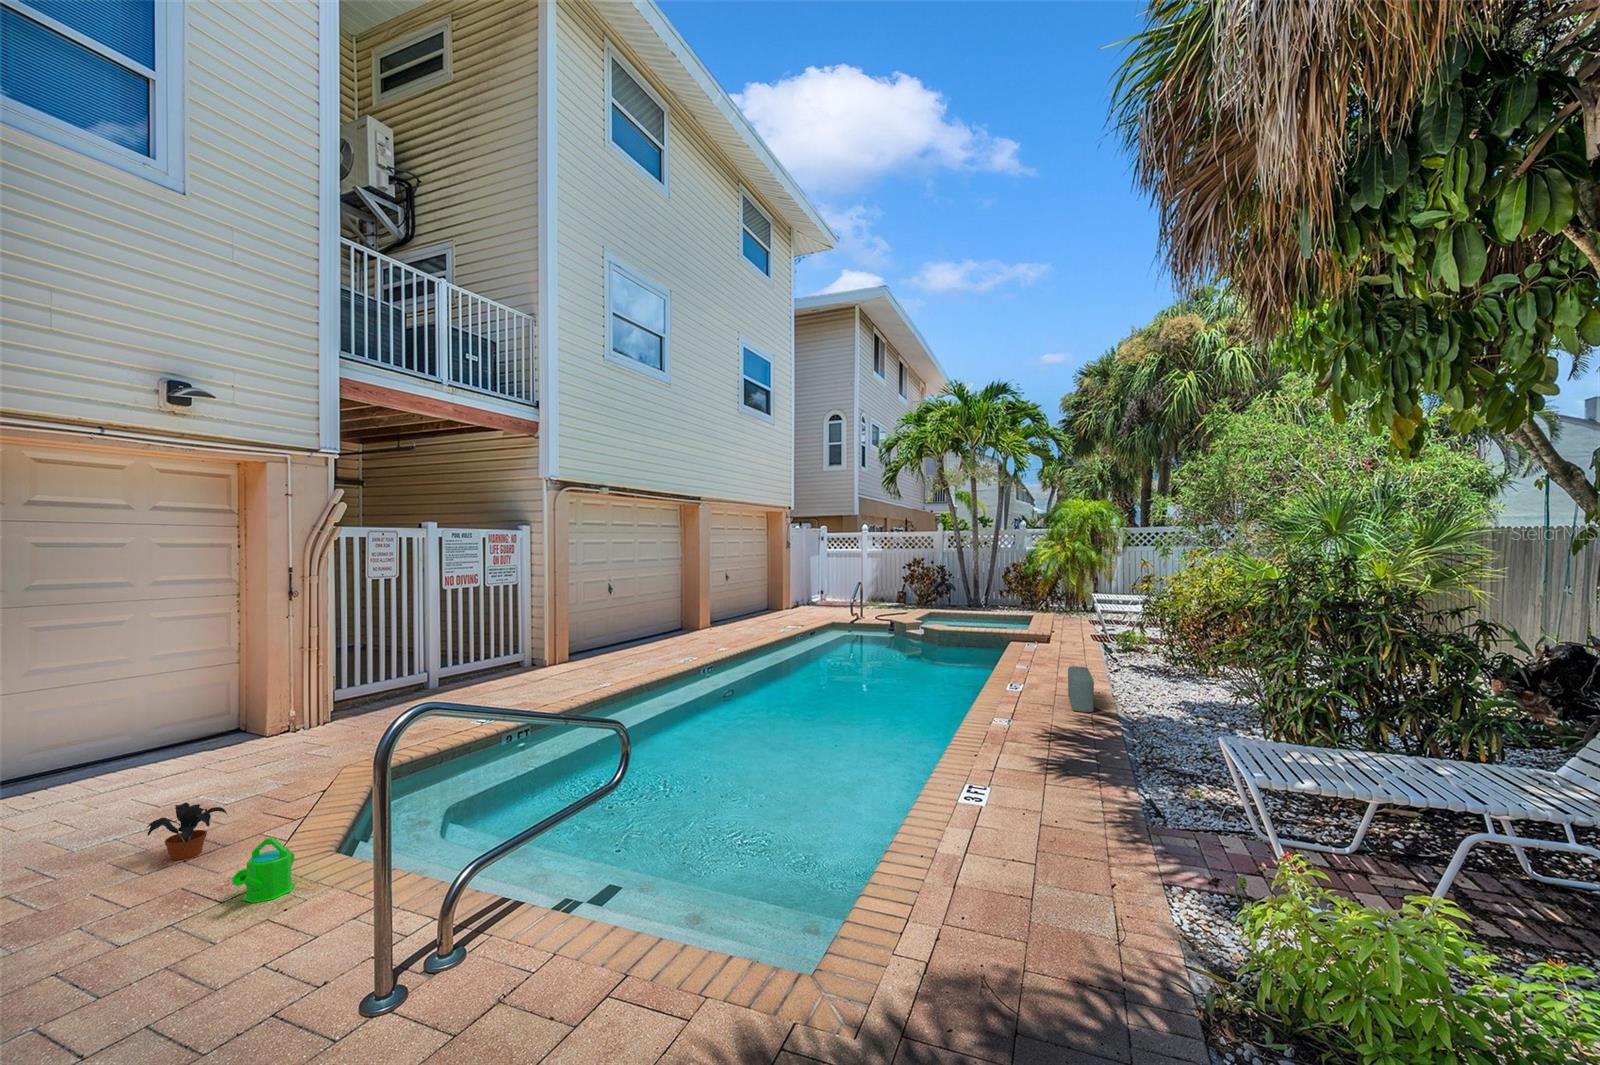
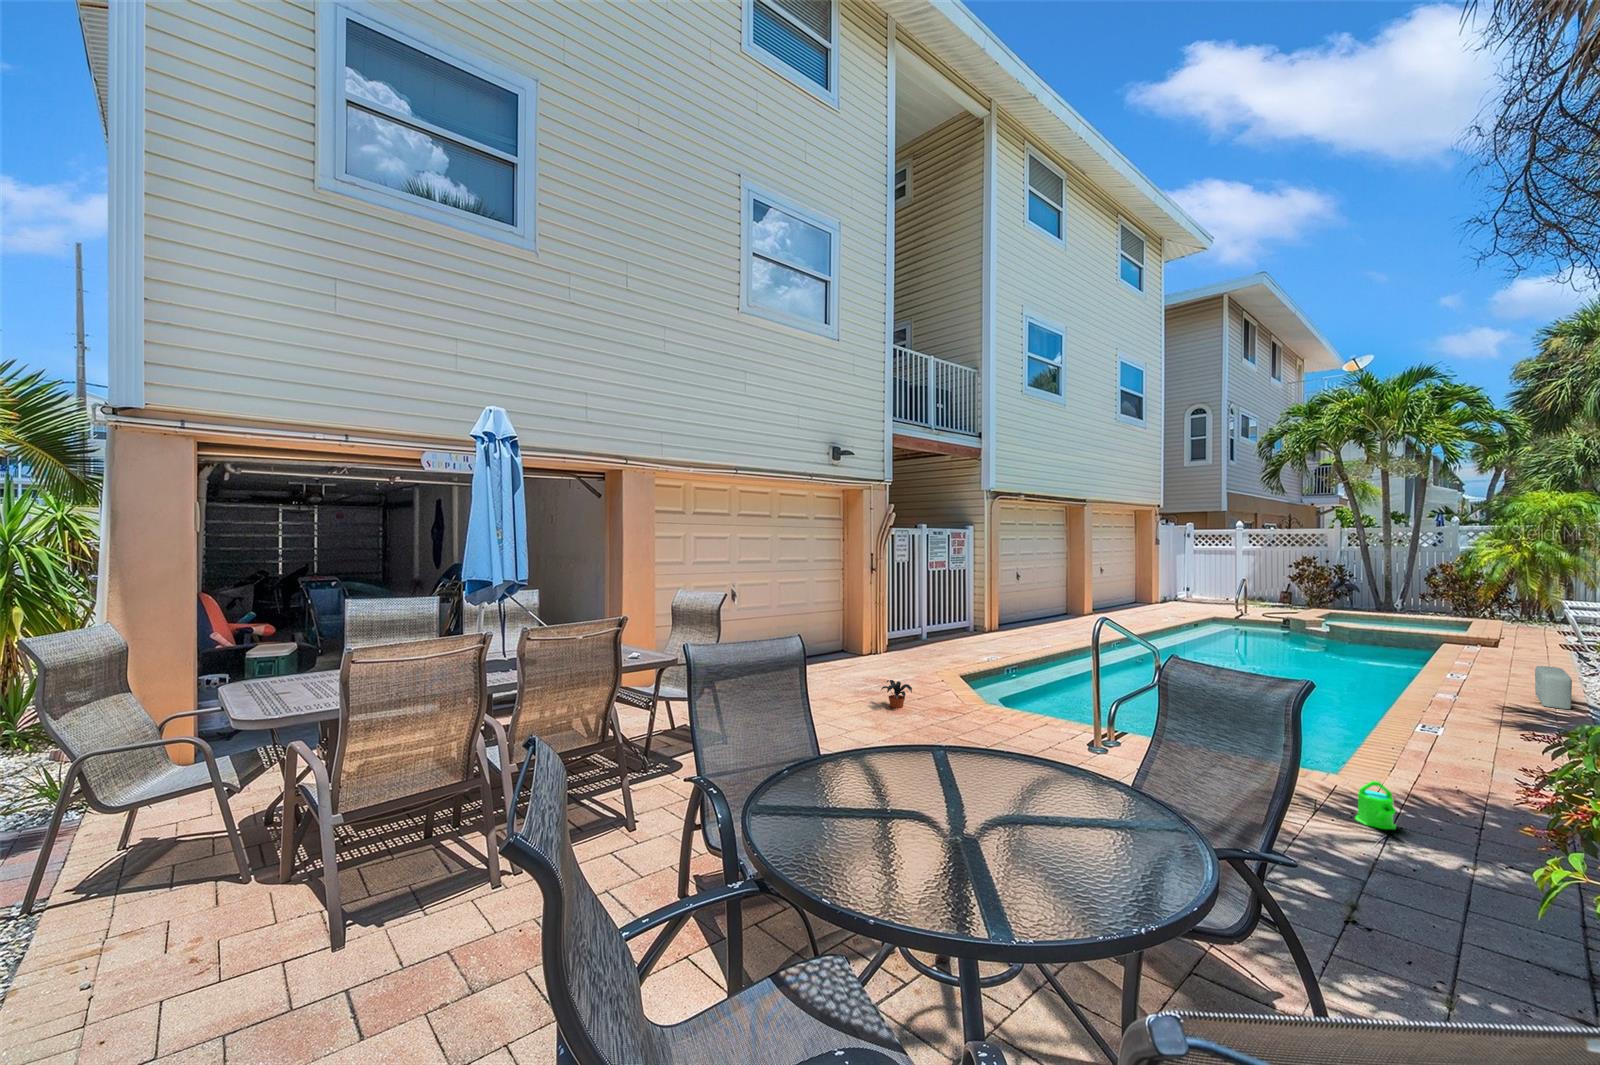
watering can: present [232,838,295,903] -> present [1355,781,1396,829]

